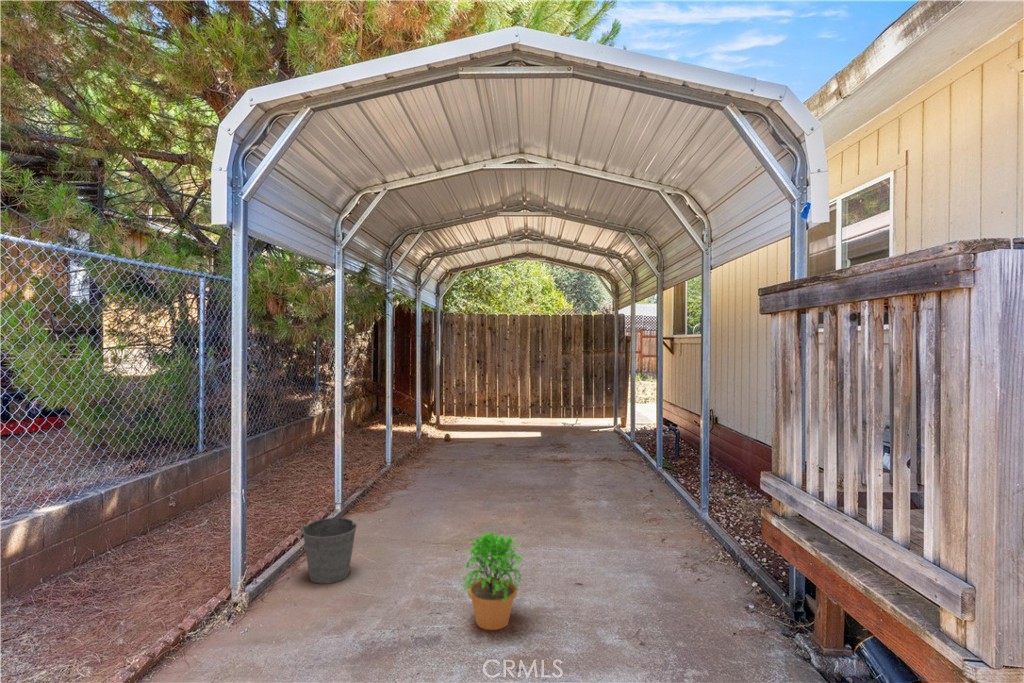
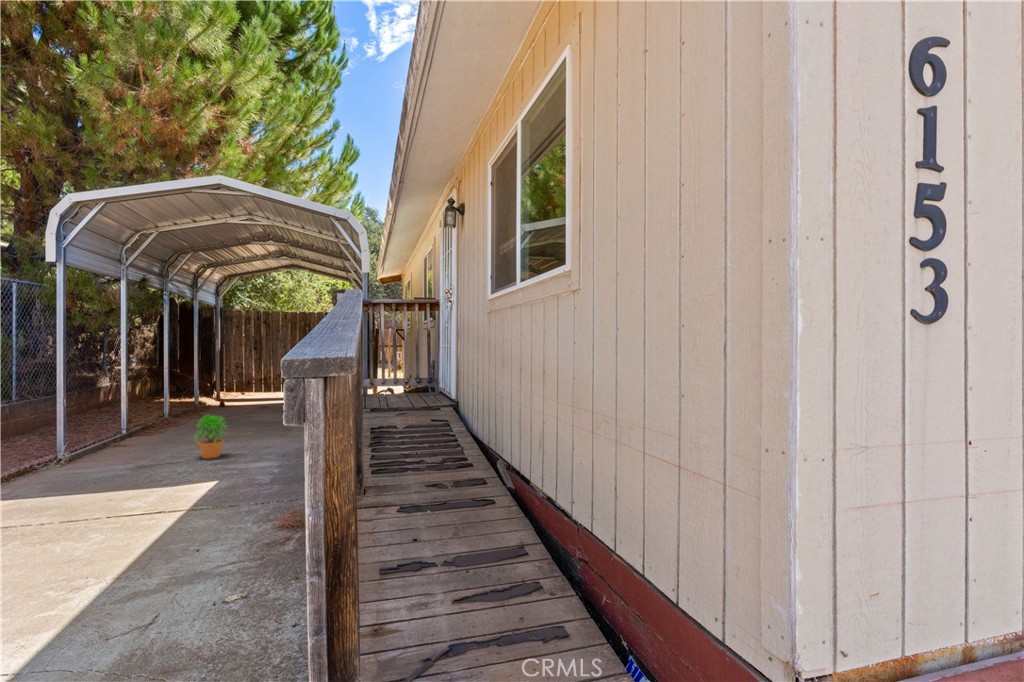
bucket: present [302,517,357,584] -> none [101,424,137,455]

